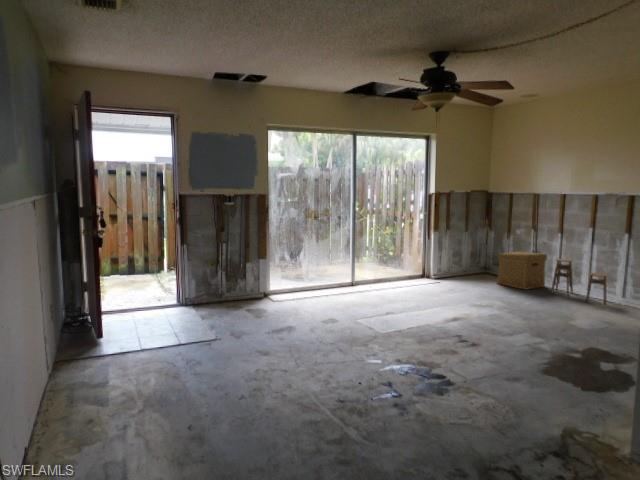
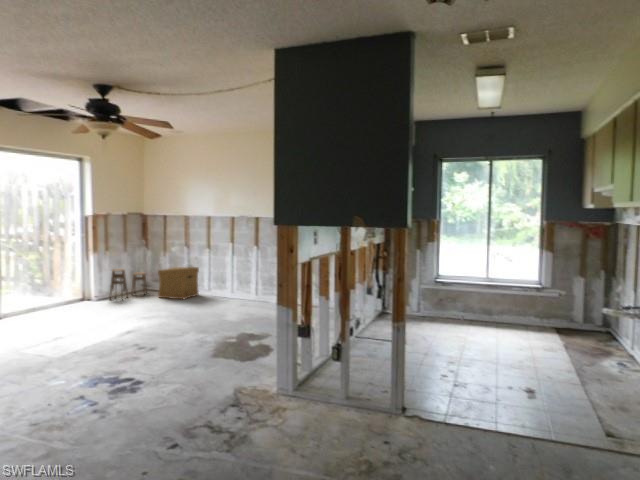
stool: present [551,258,608,304] -> present [110,269,147,298]

